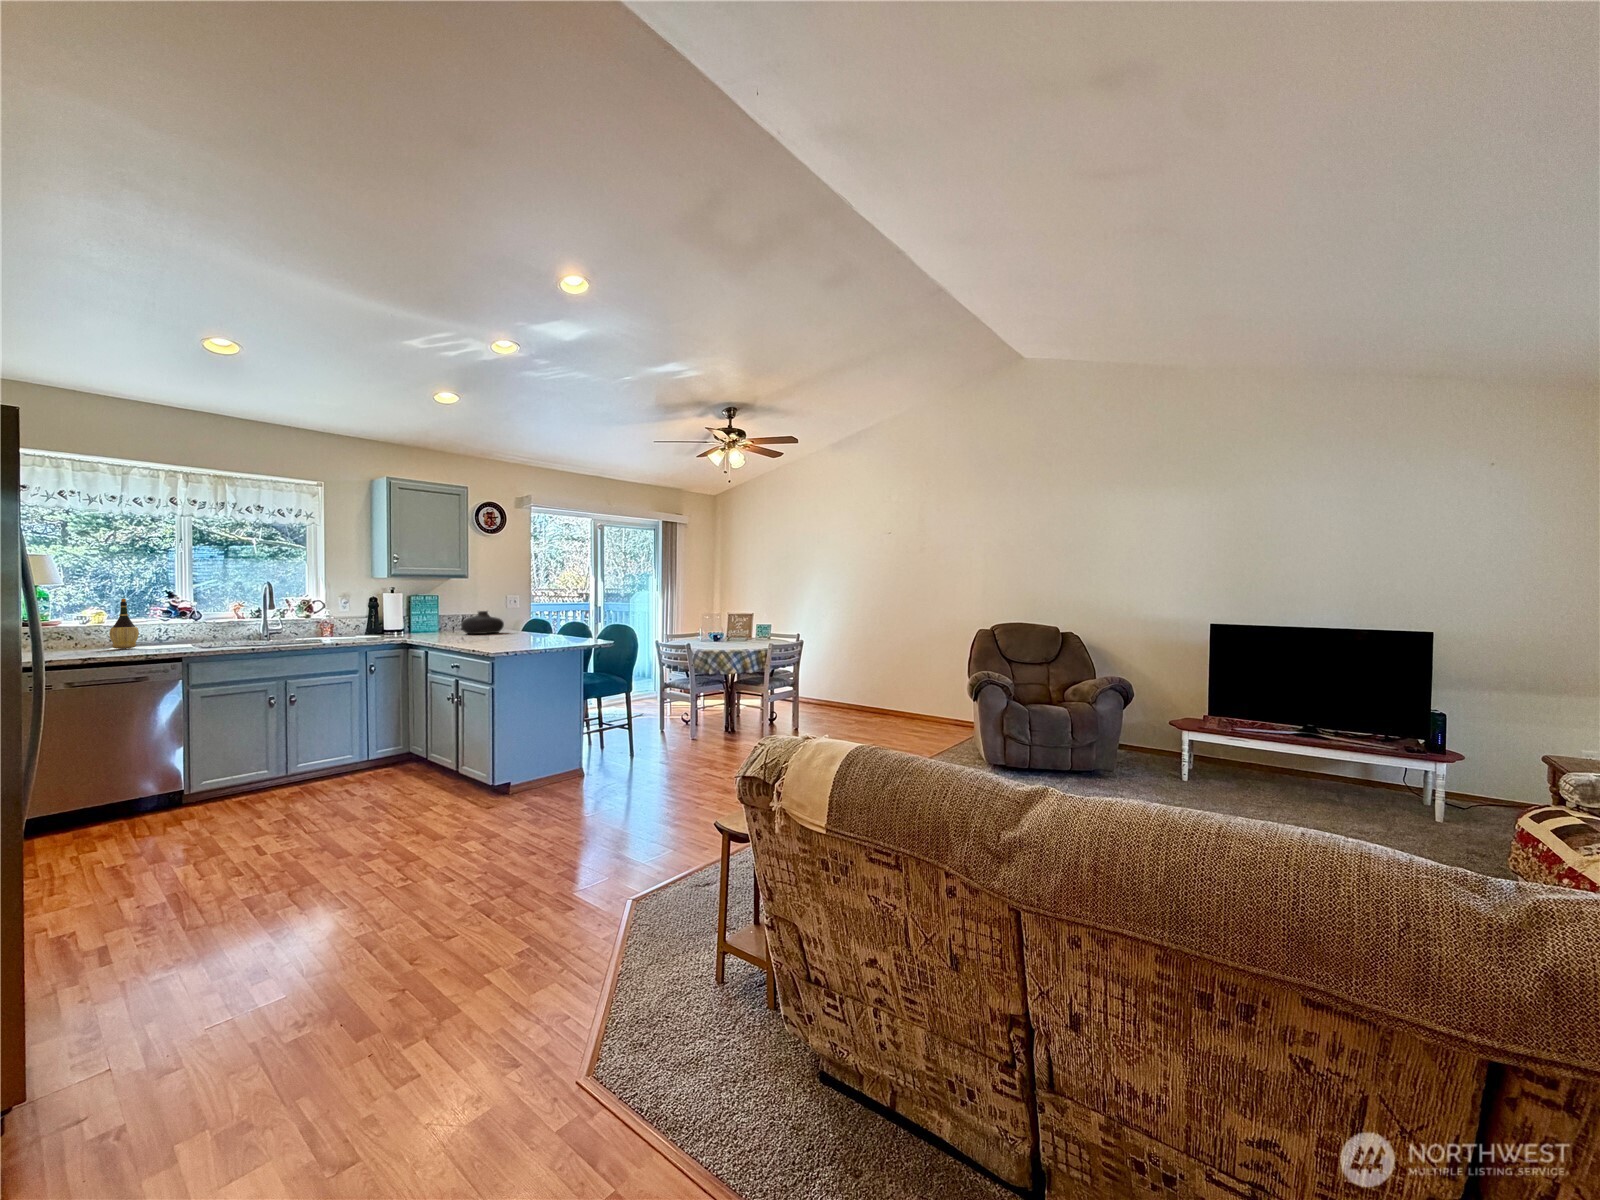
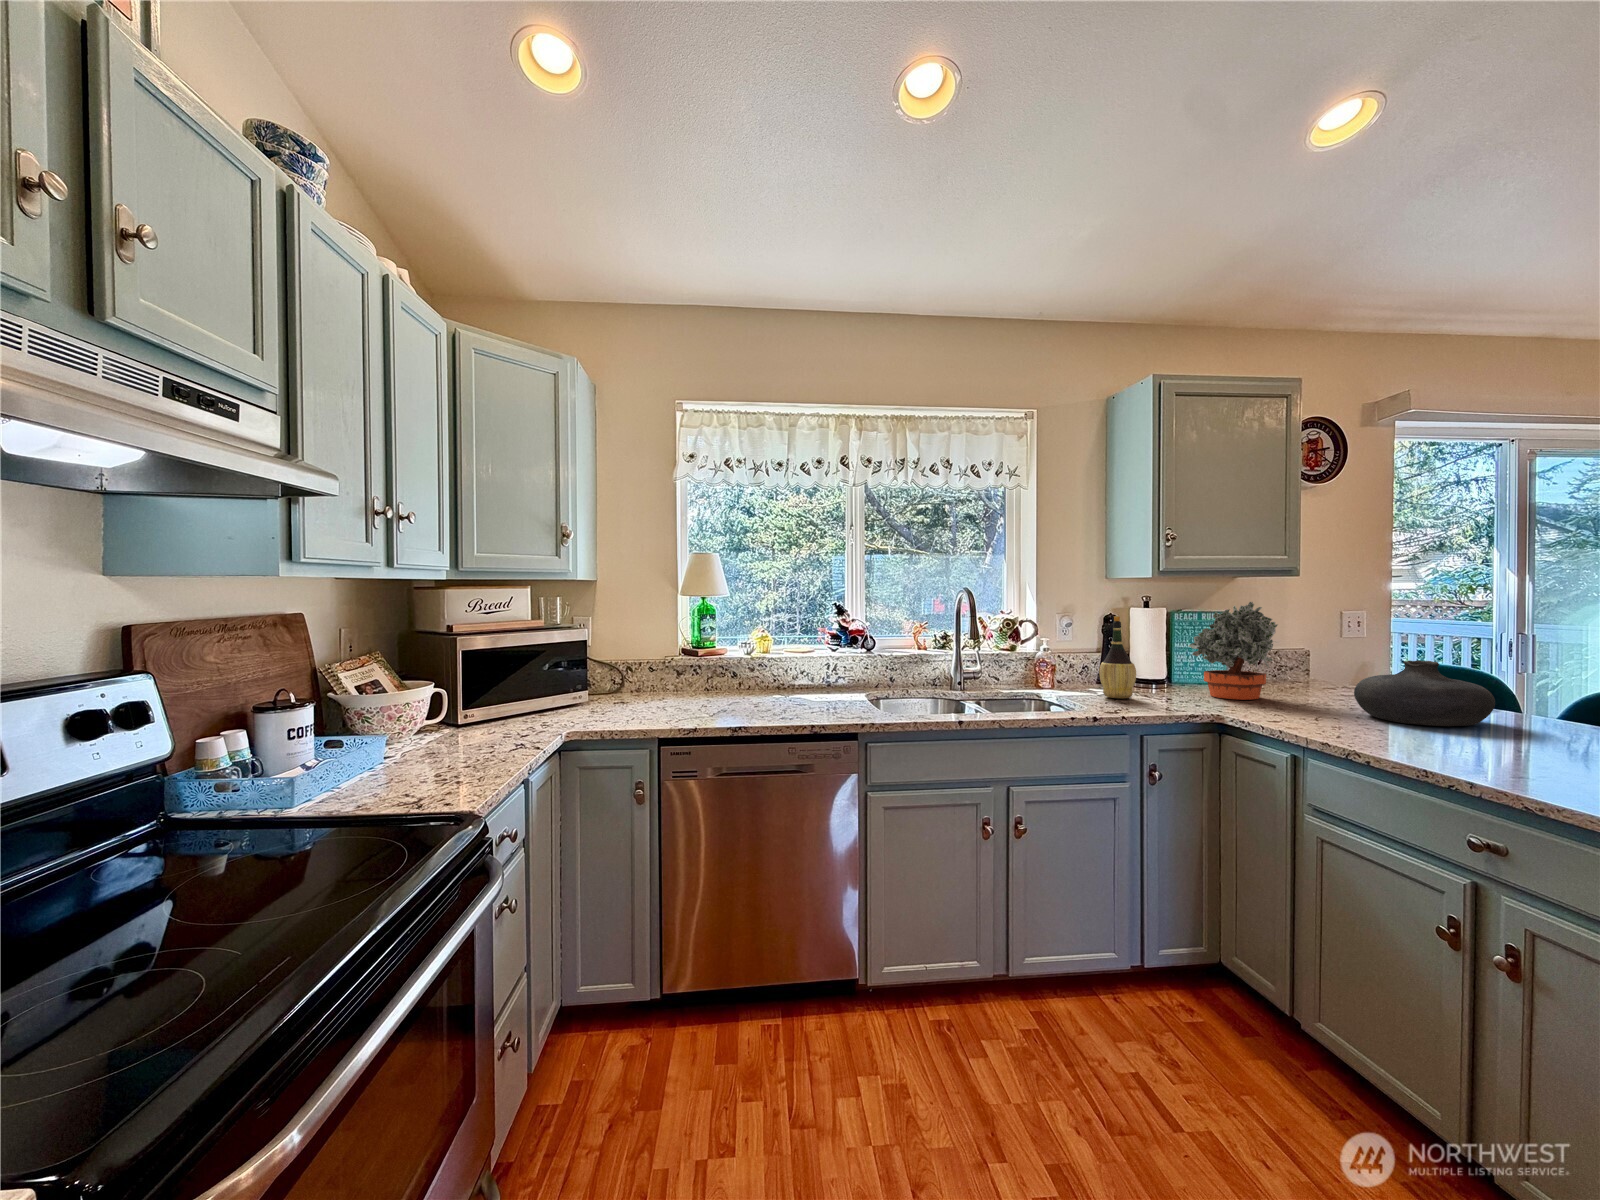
potted plant: none [408,589,448,634] -> present [1188,602,1278,700]
wine bottle: present [109,599,139,649] -> present [1099,616,1136,698]

